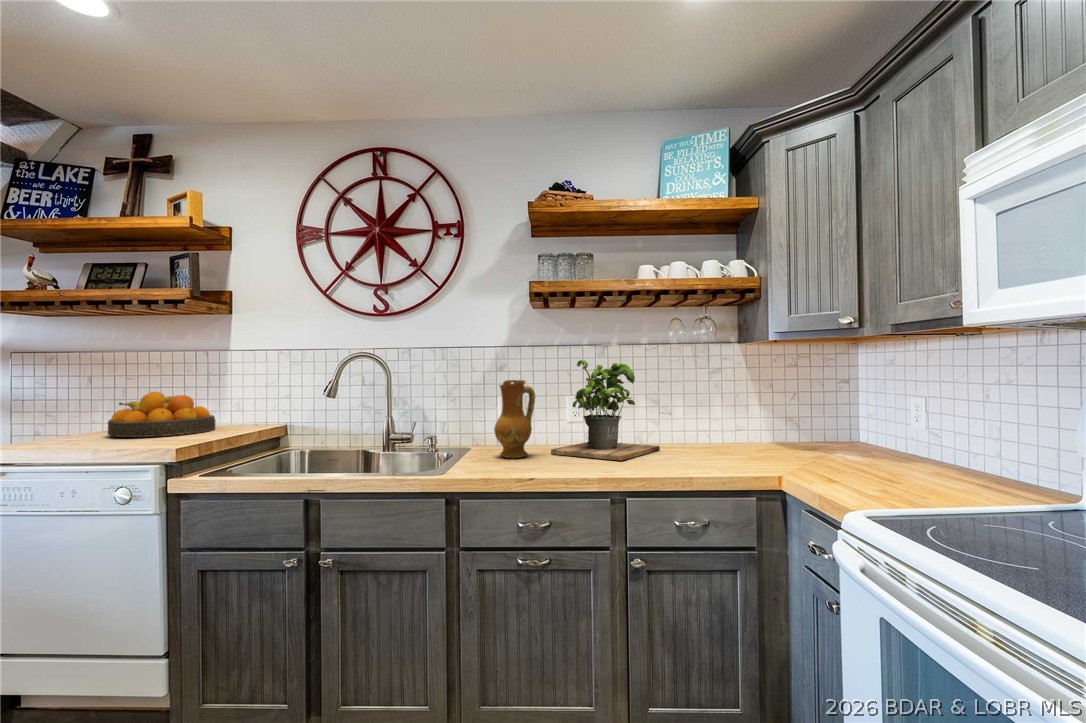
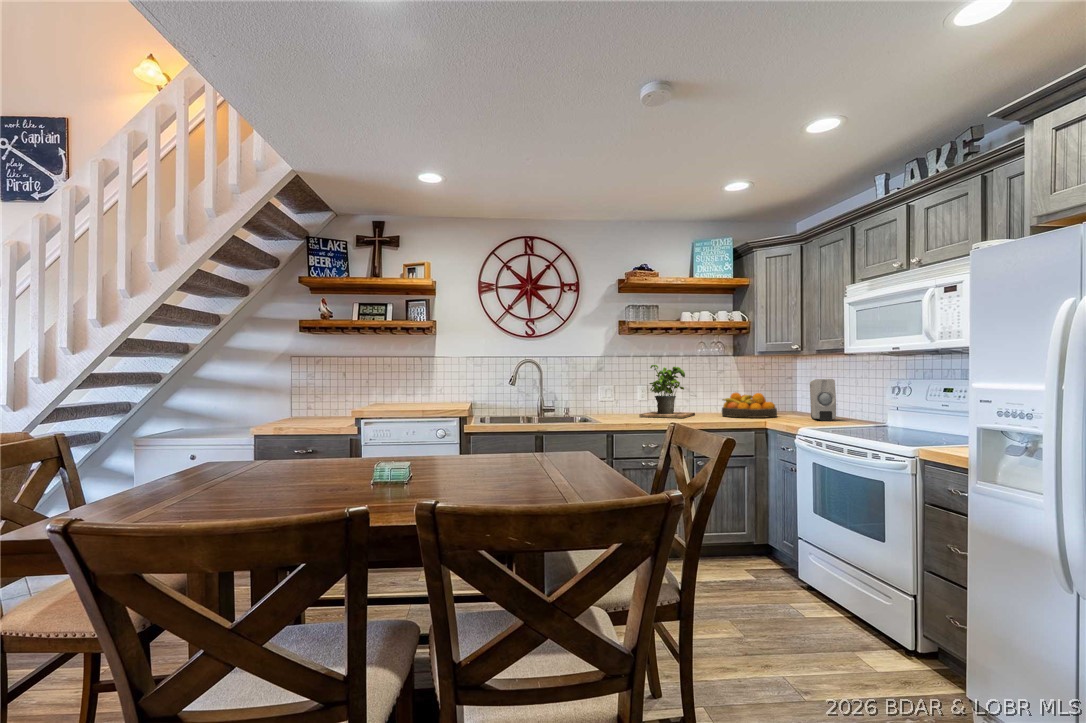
ceramic jug: present [494,380,535,458] -> none [611,376,631,418]
soap dispenser: none [879,389,940,482] -> present [810,379,836,421]
fruit bowl: present [108,392,216,437] -> present [722,393,777,418]

